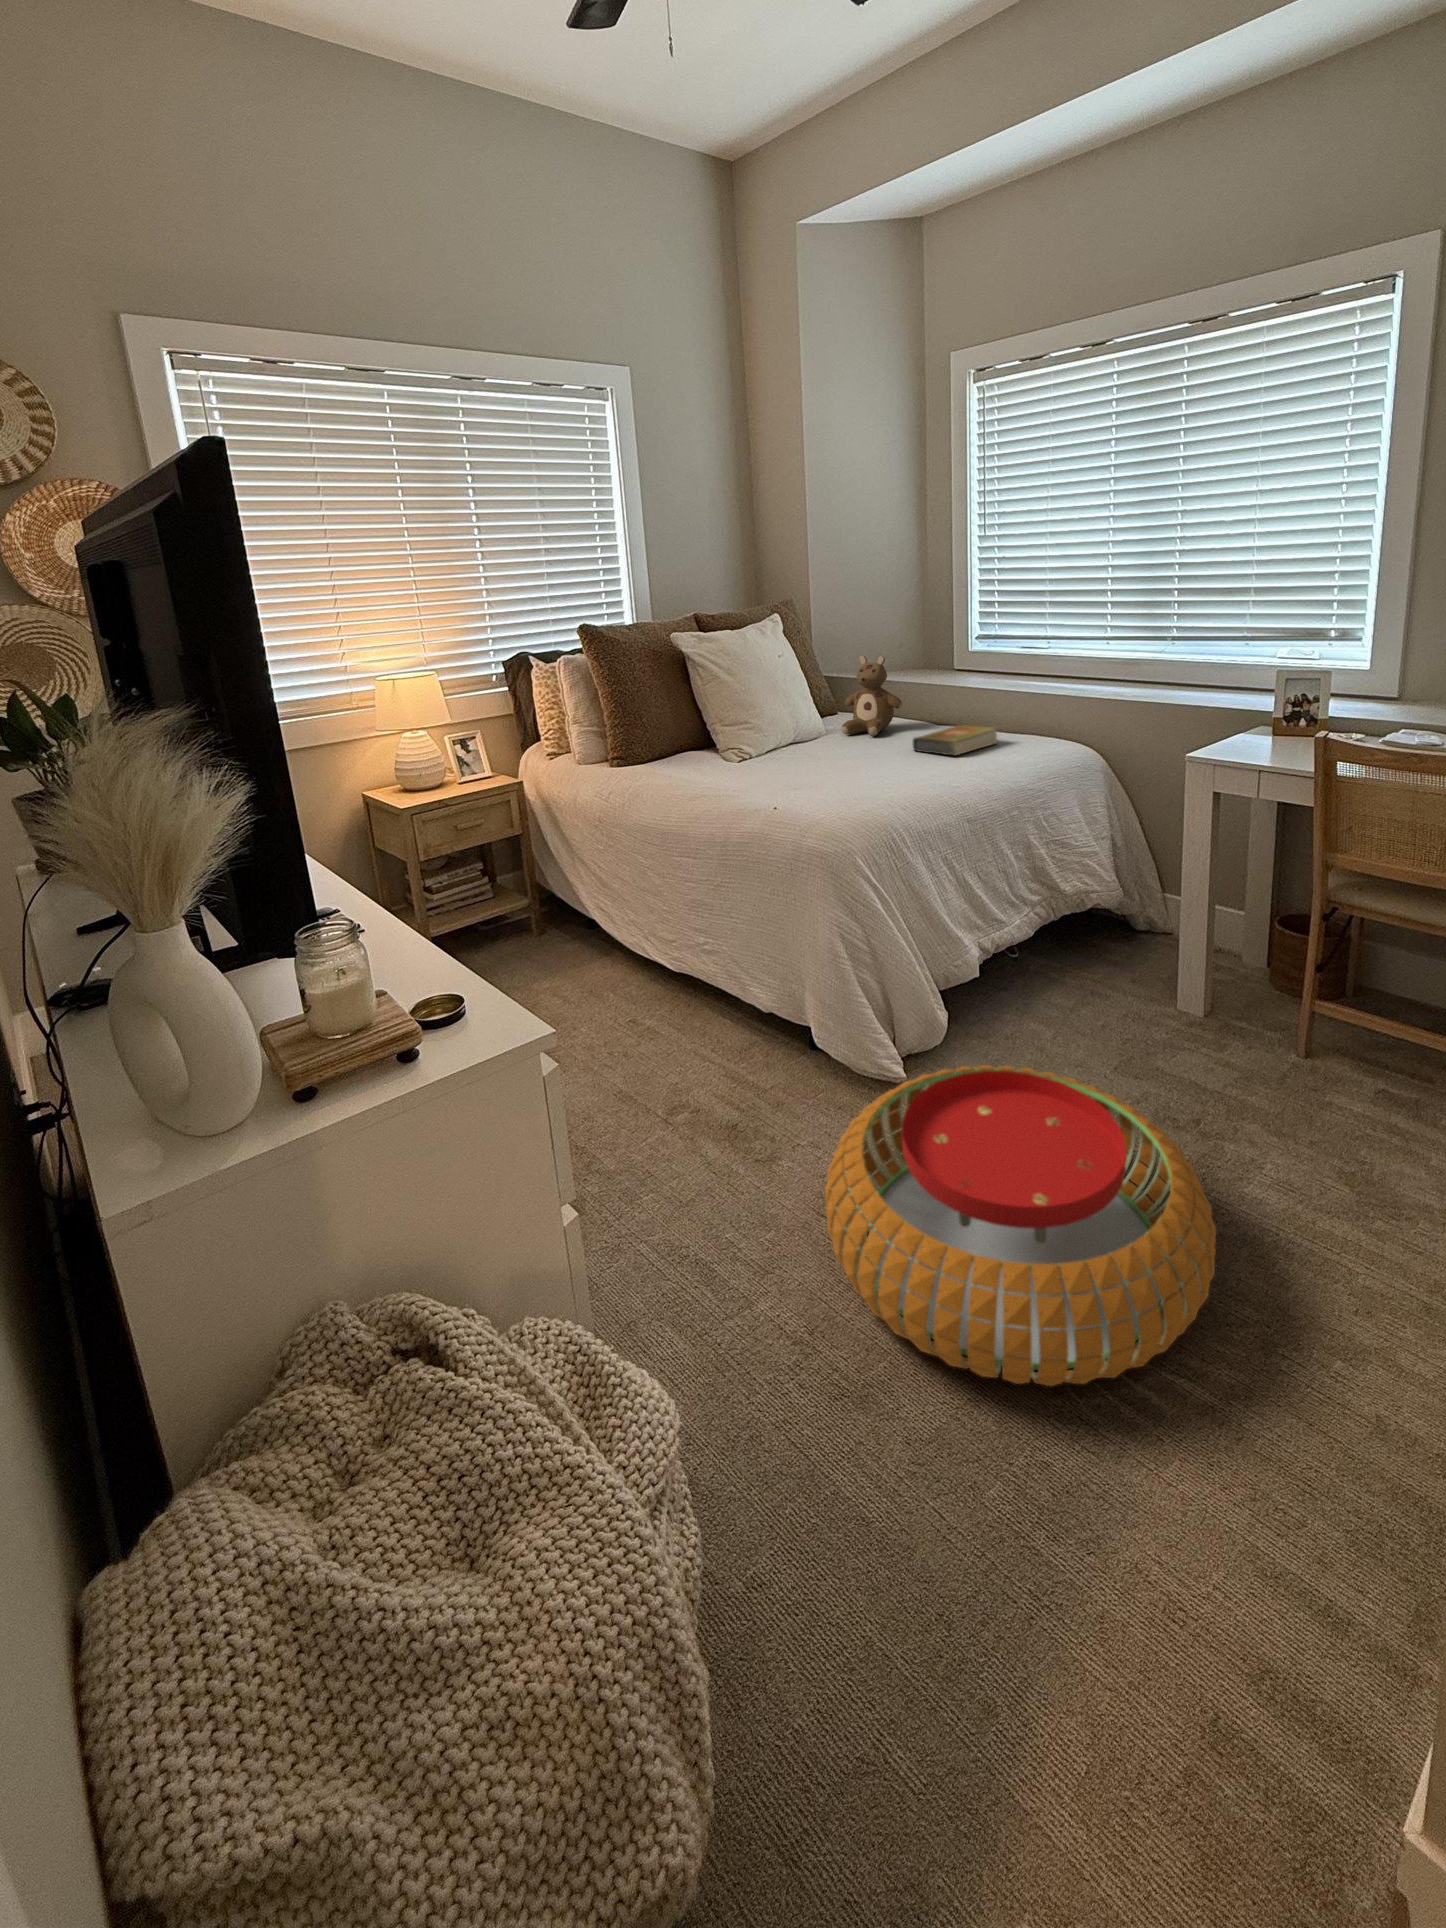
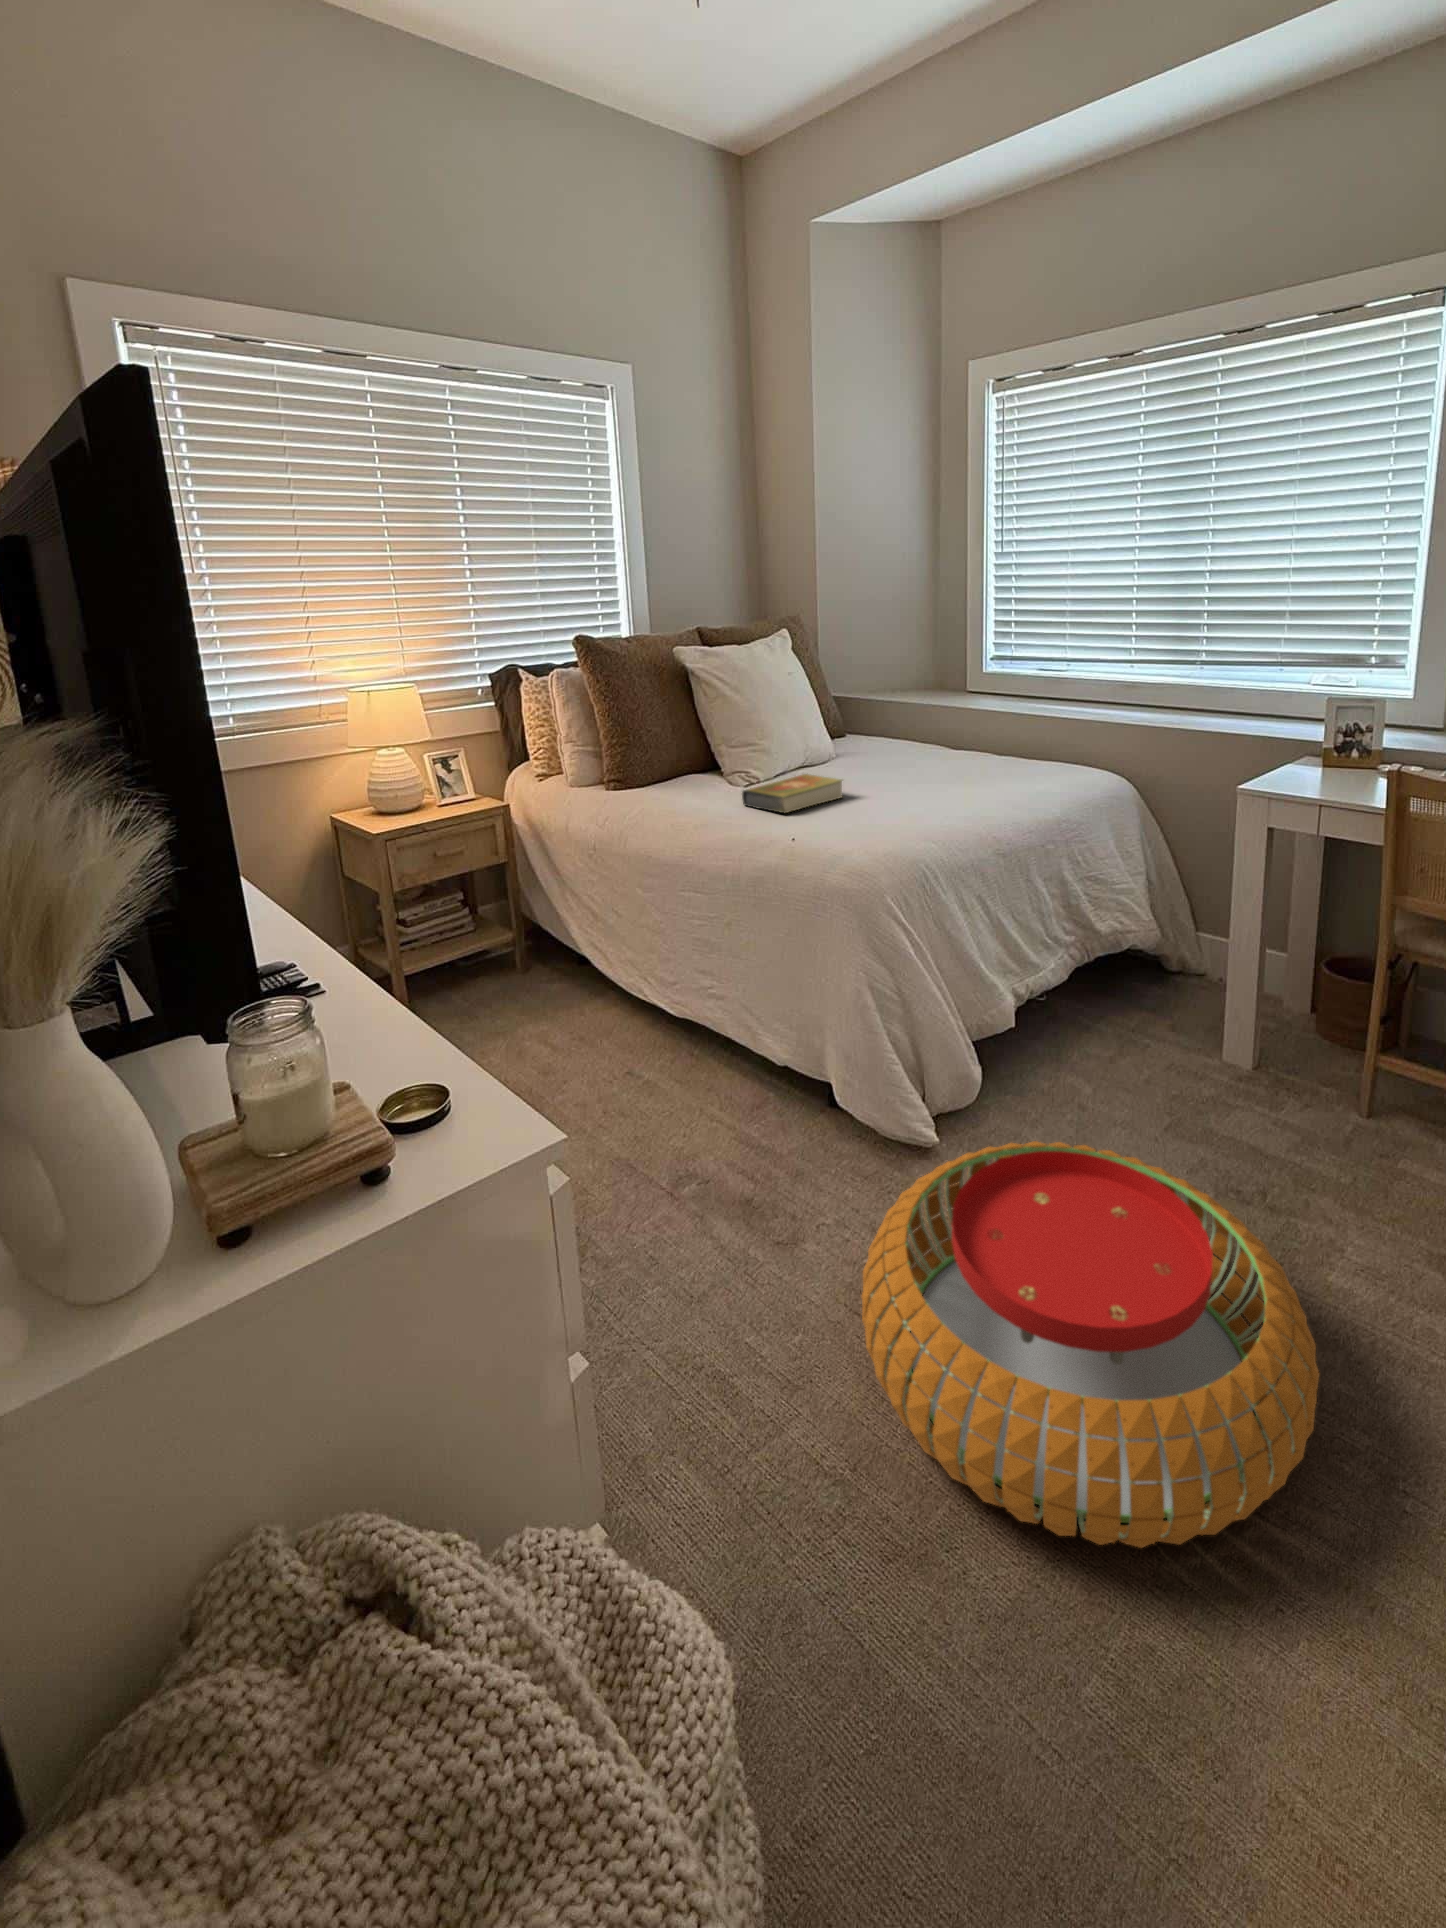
stuffed bear: present [841,655,902,736] -> none [857,675,923,763]
book: present [913,725,997,756] -> present [742,774,843,813]

